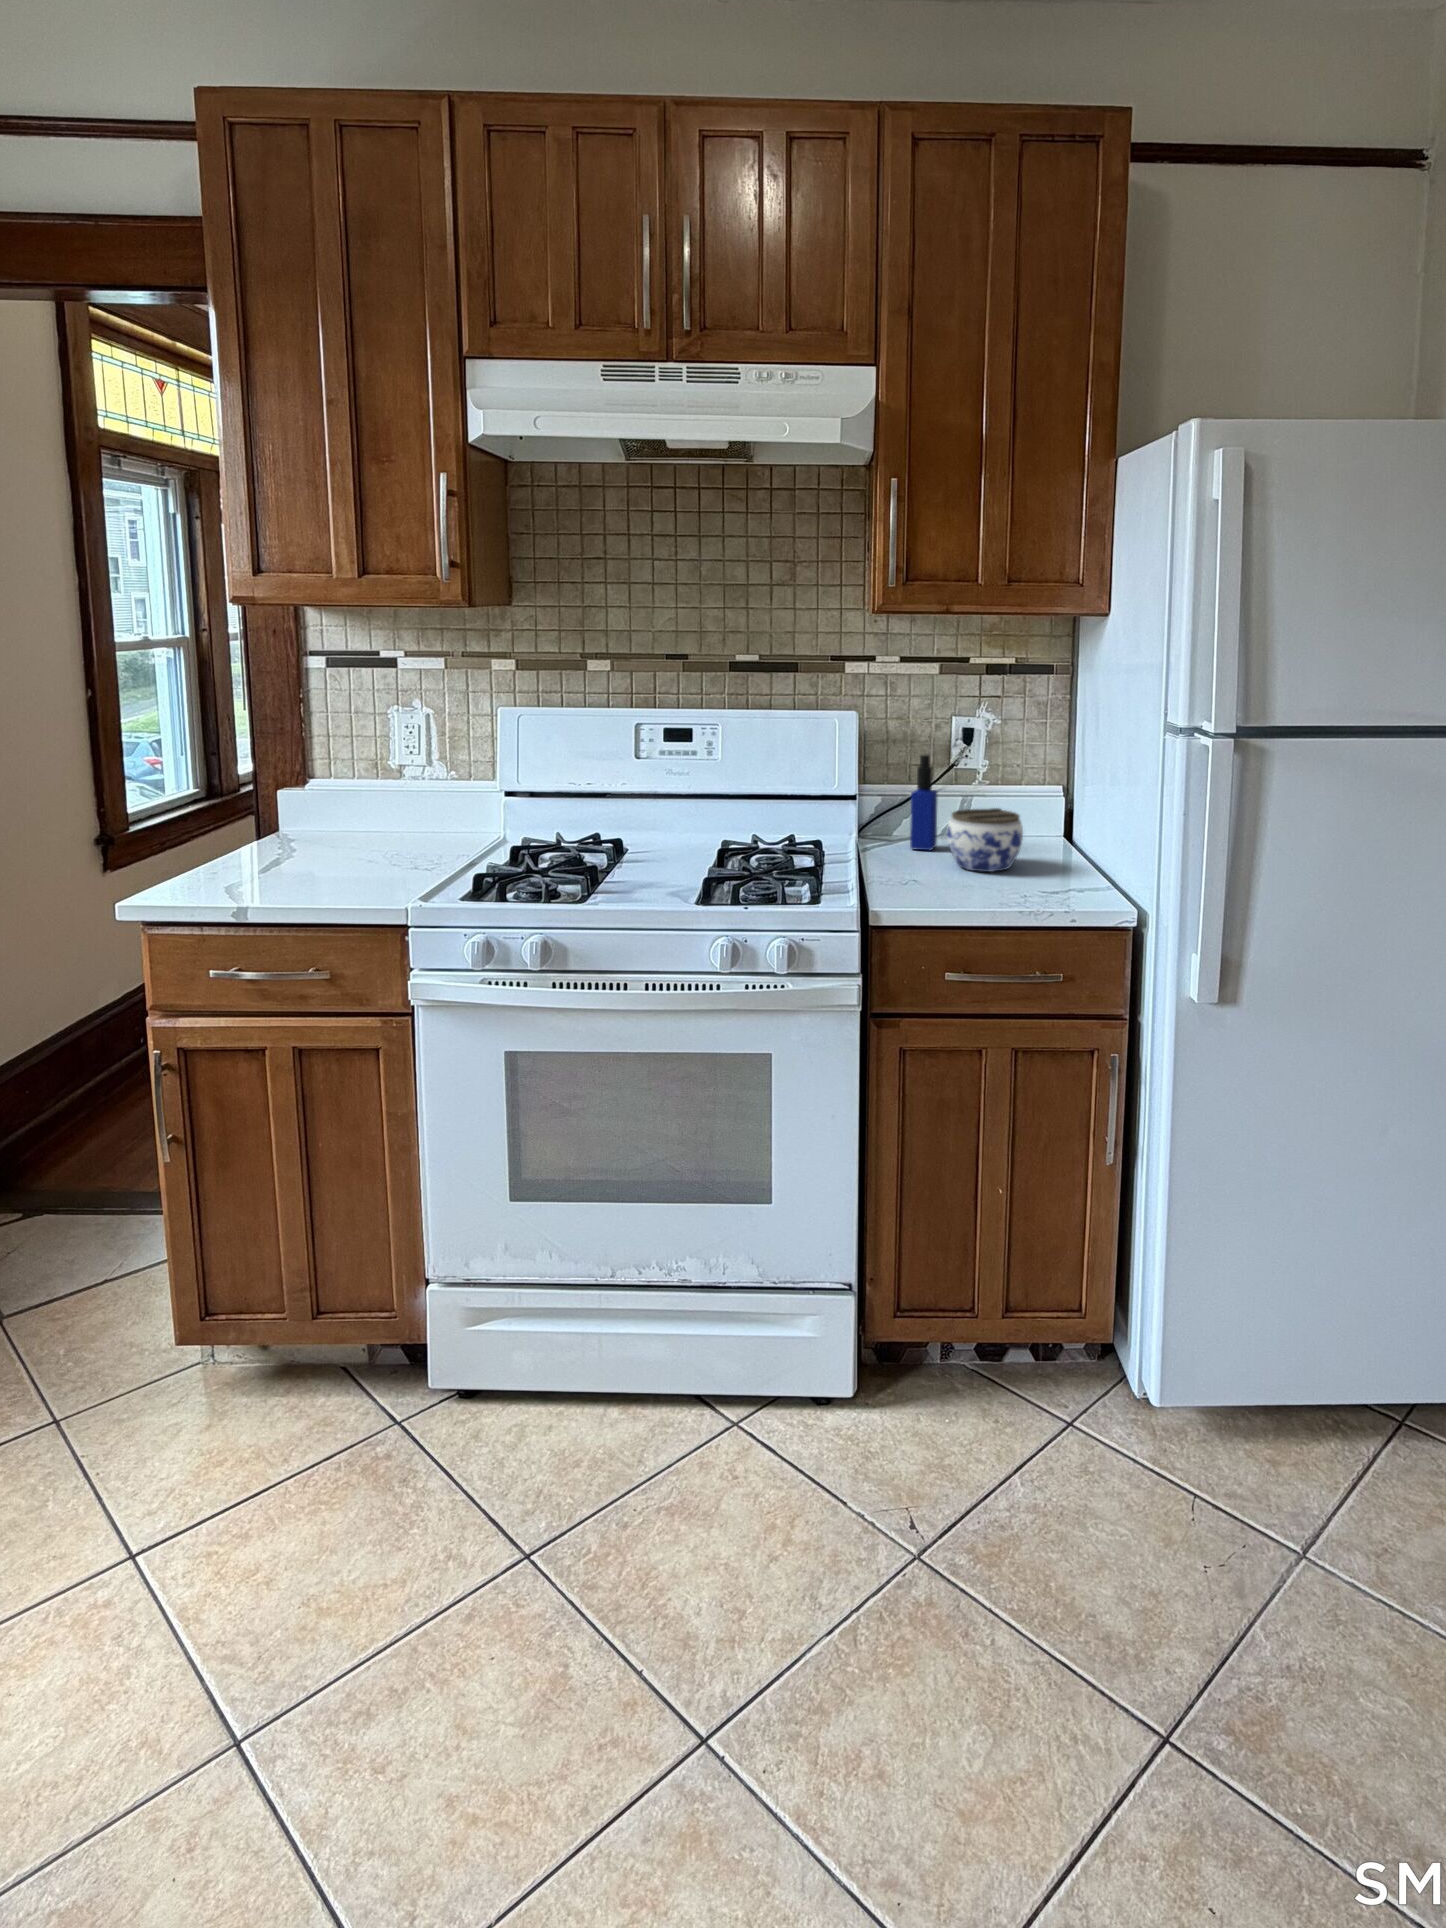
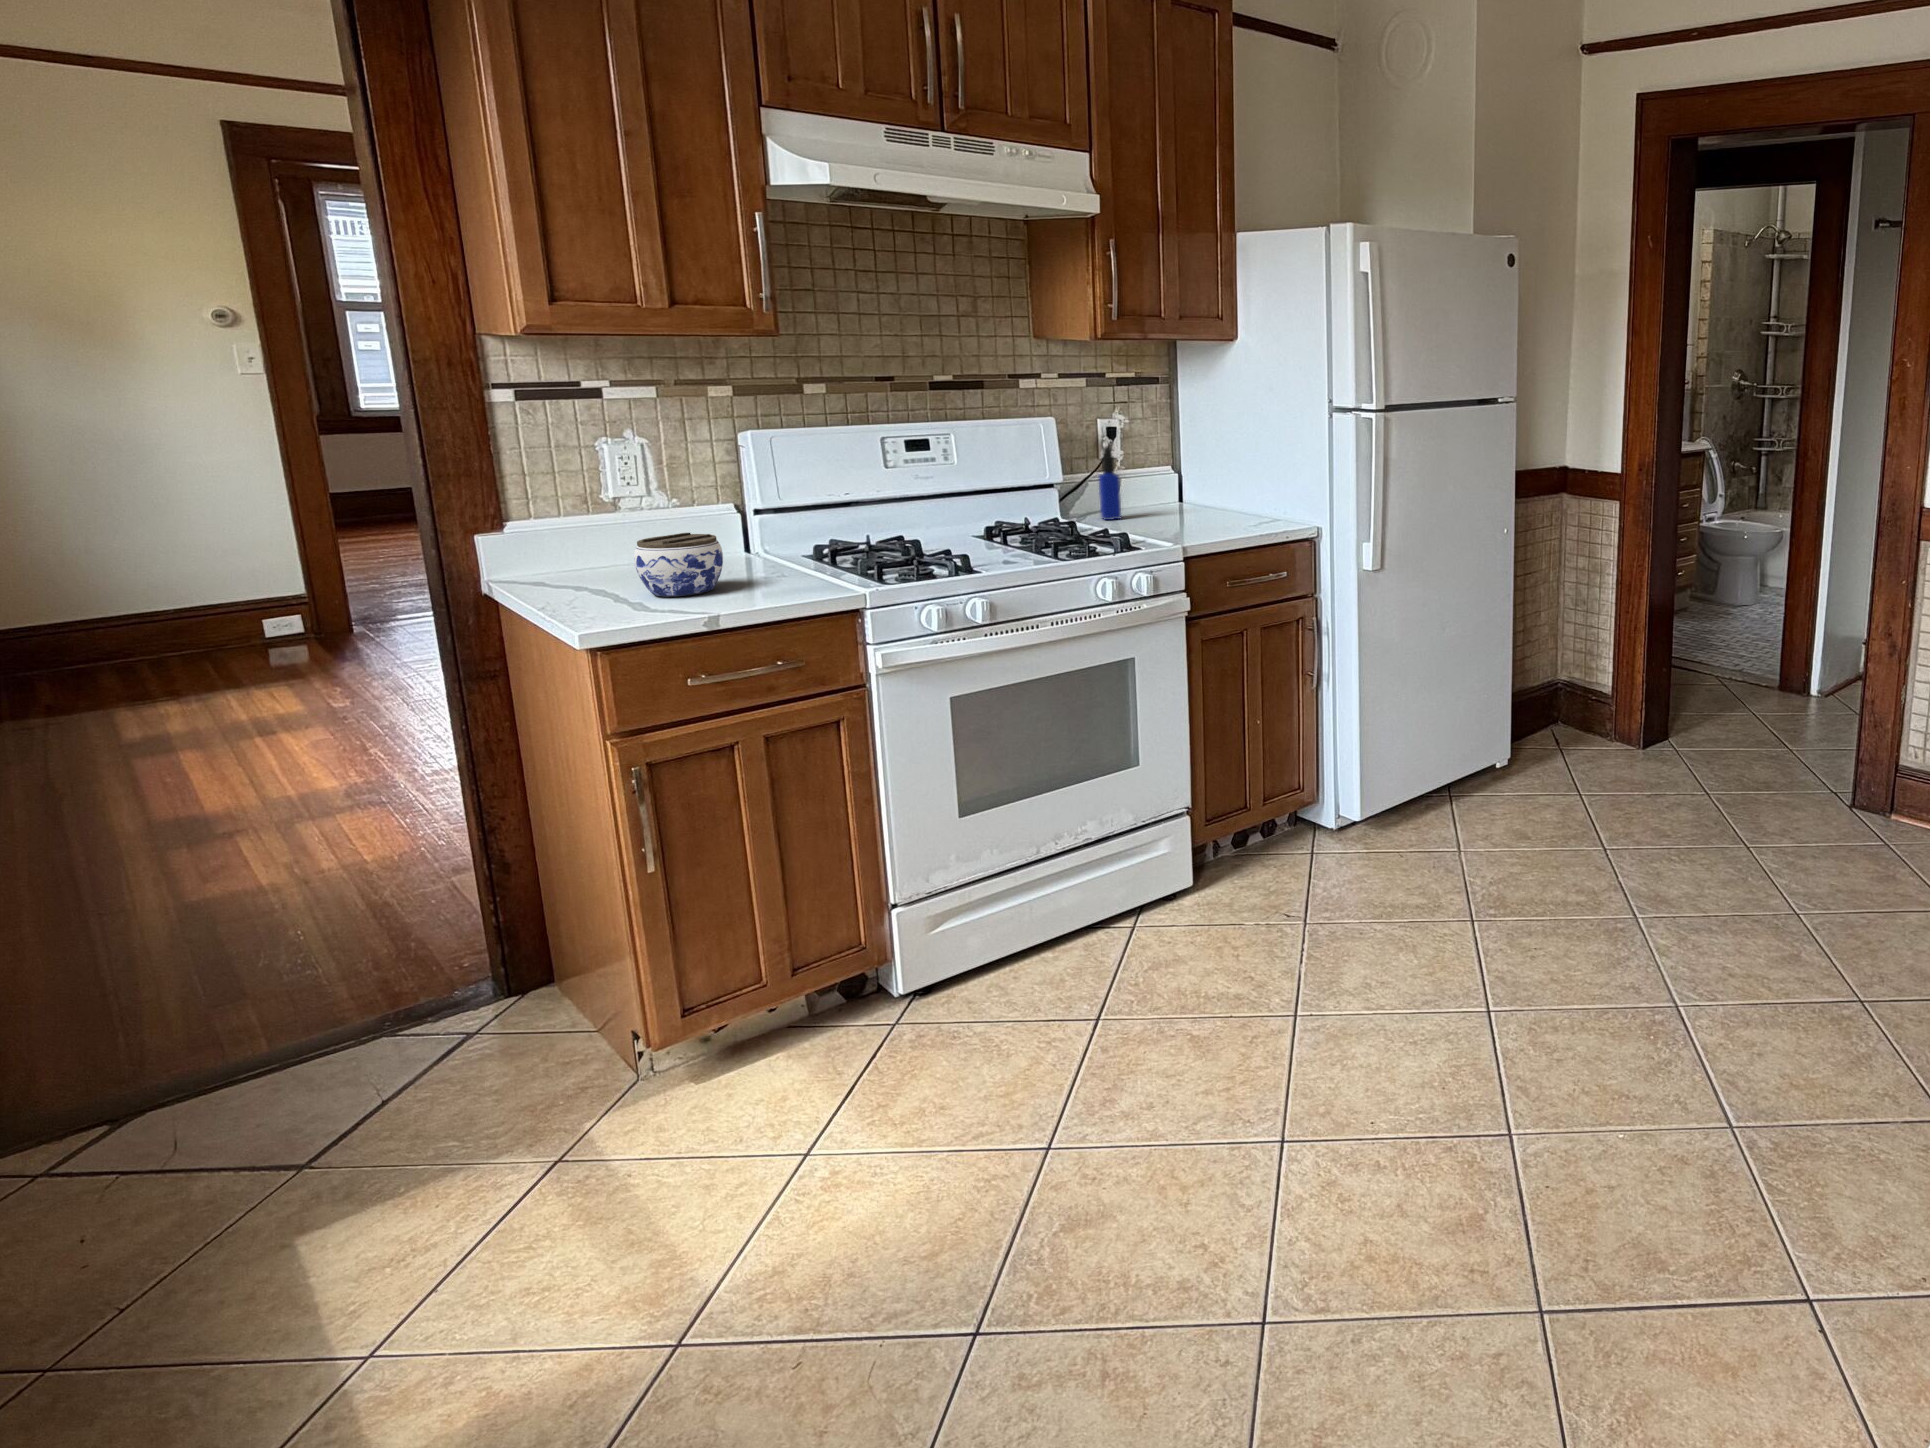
jar: present [947,808,1023,872] -> present [634,533,723,596]

